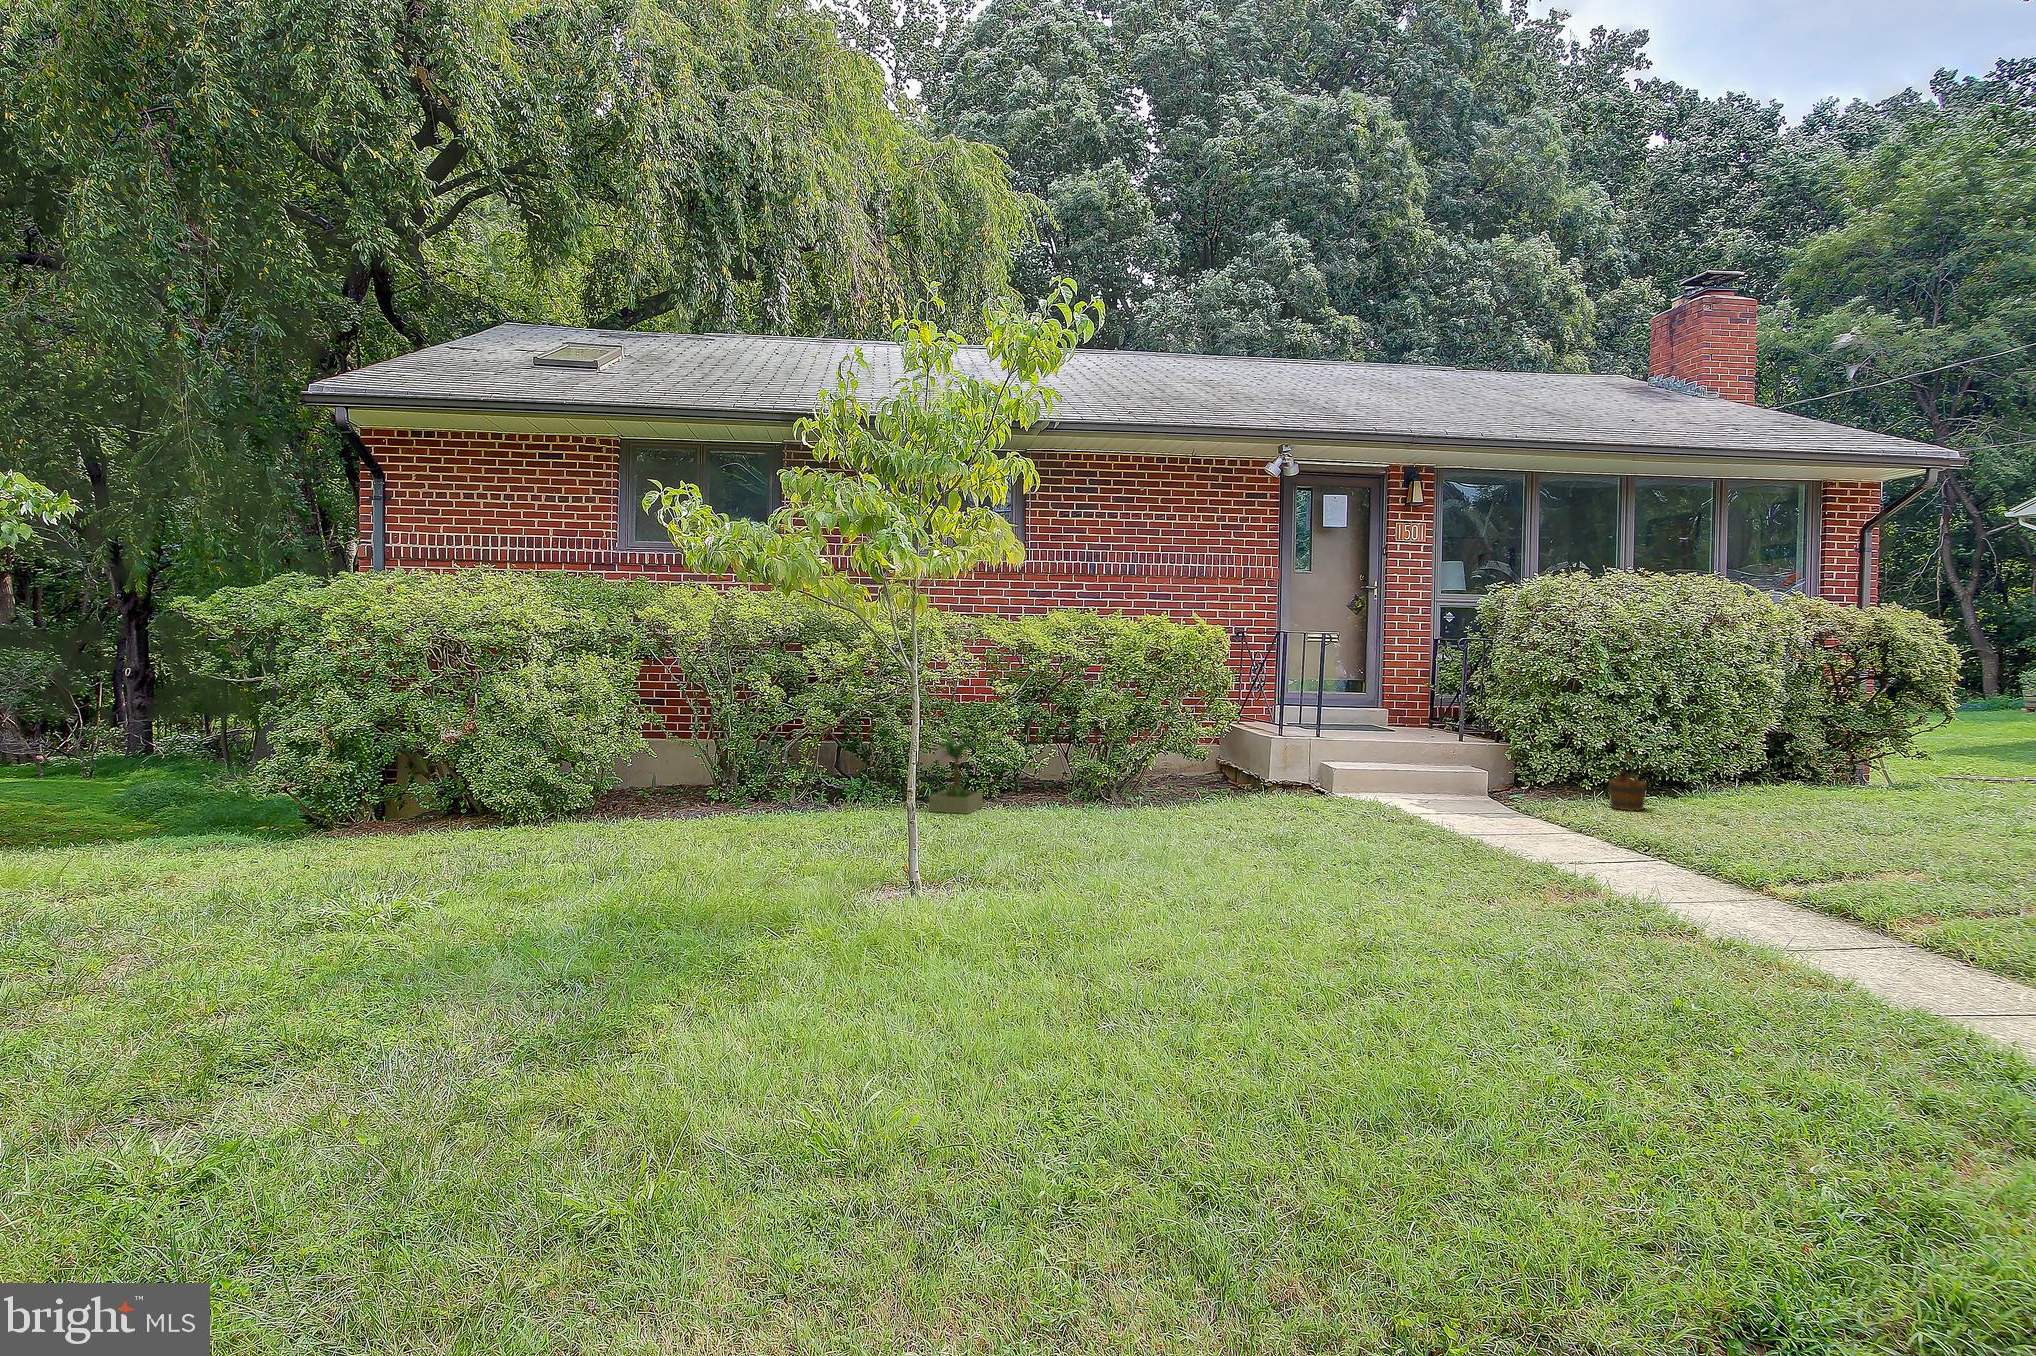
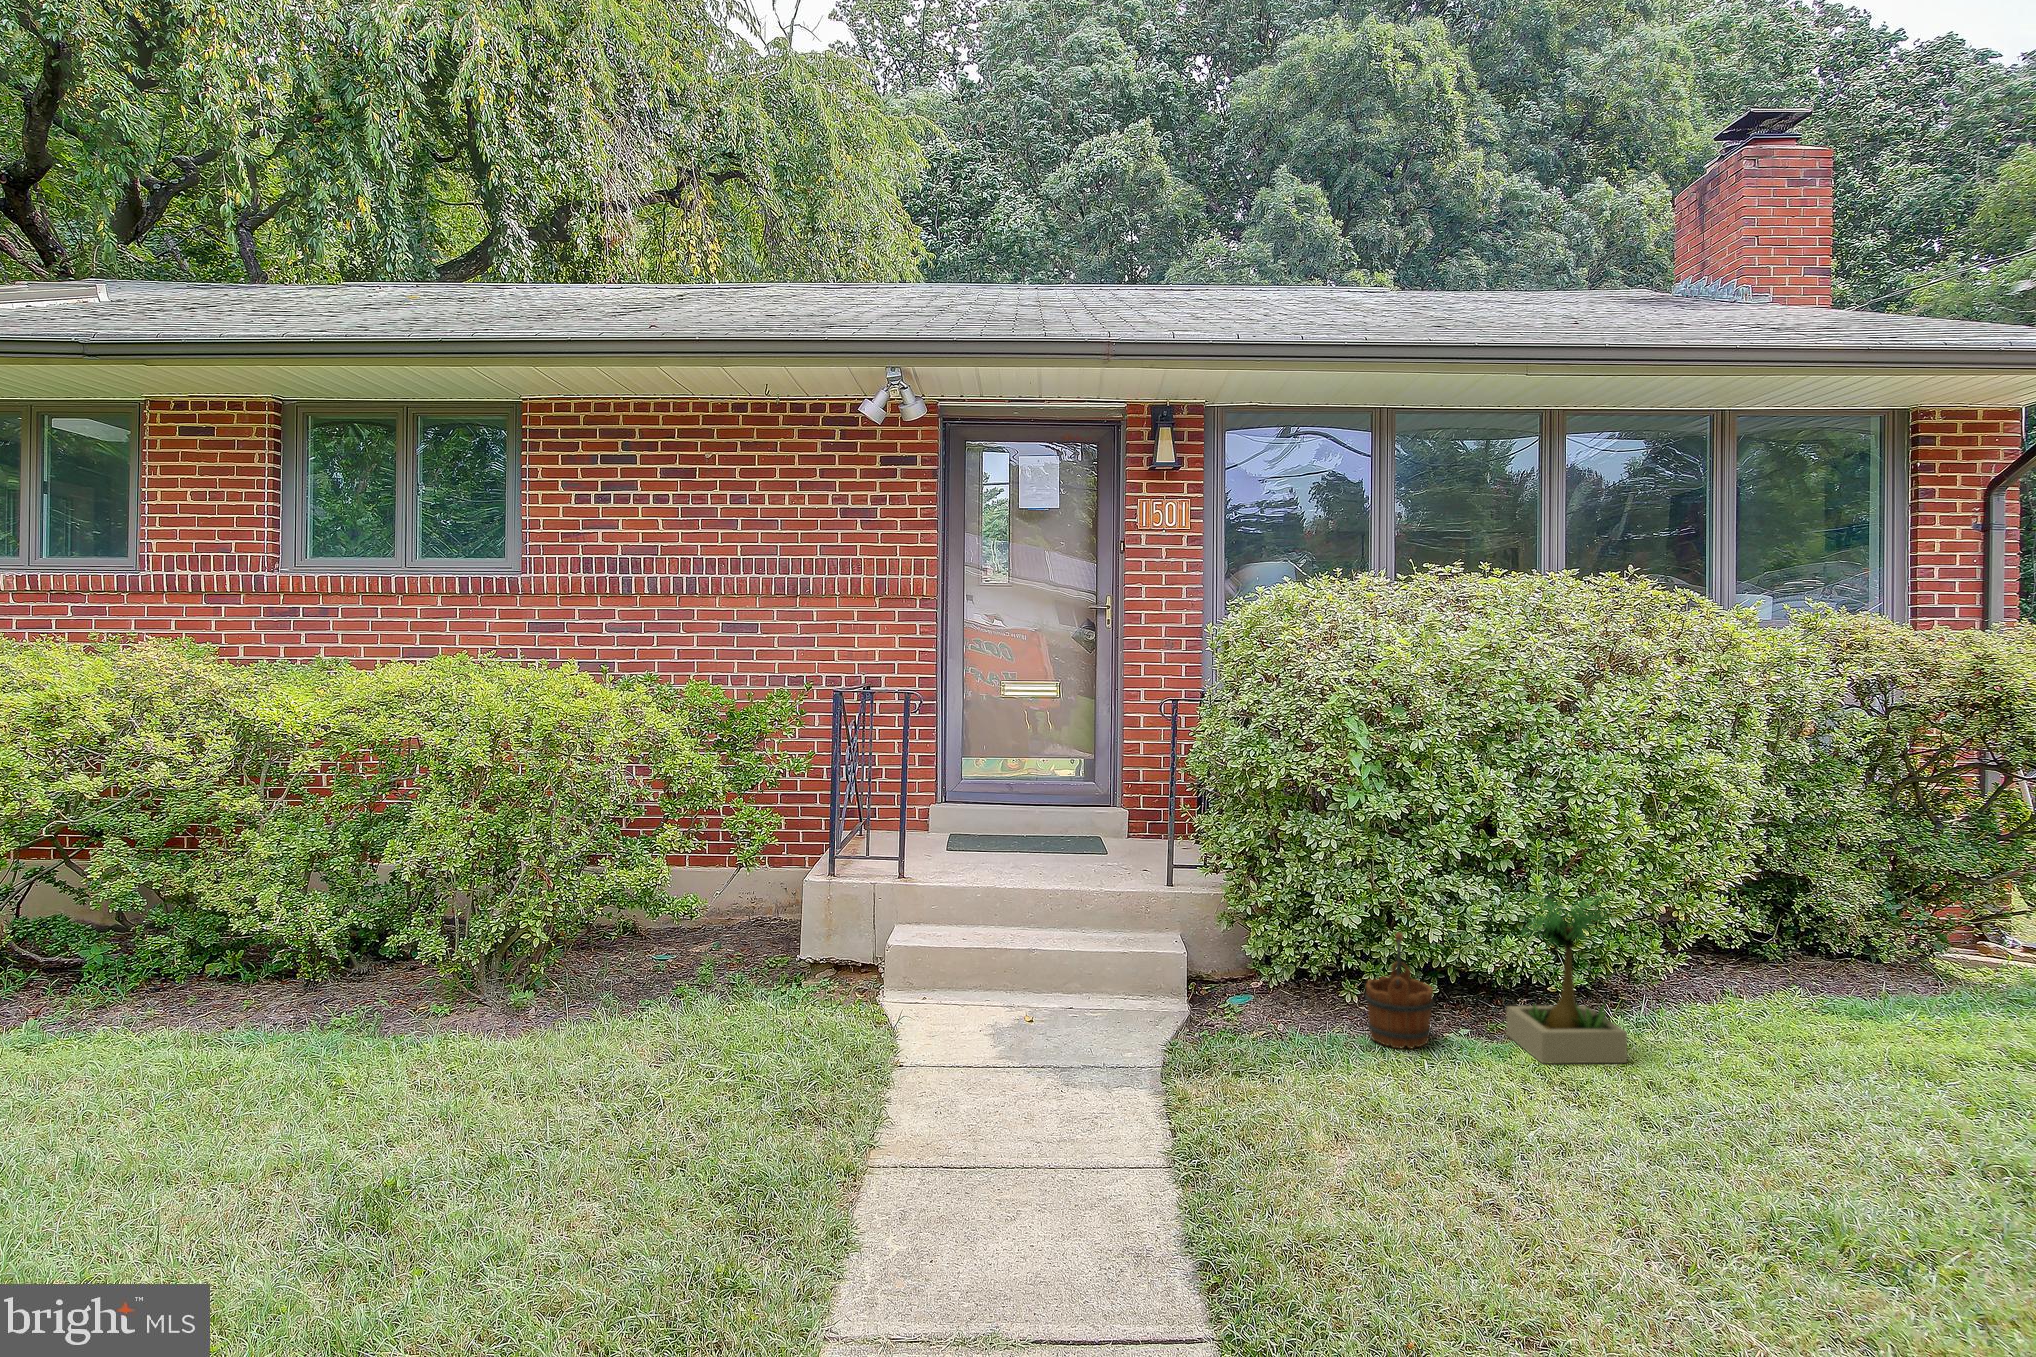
potted plant: present [929,731,984,814] -> present [1506,888,1627,1063]

